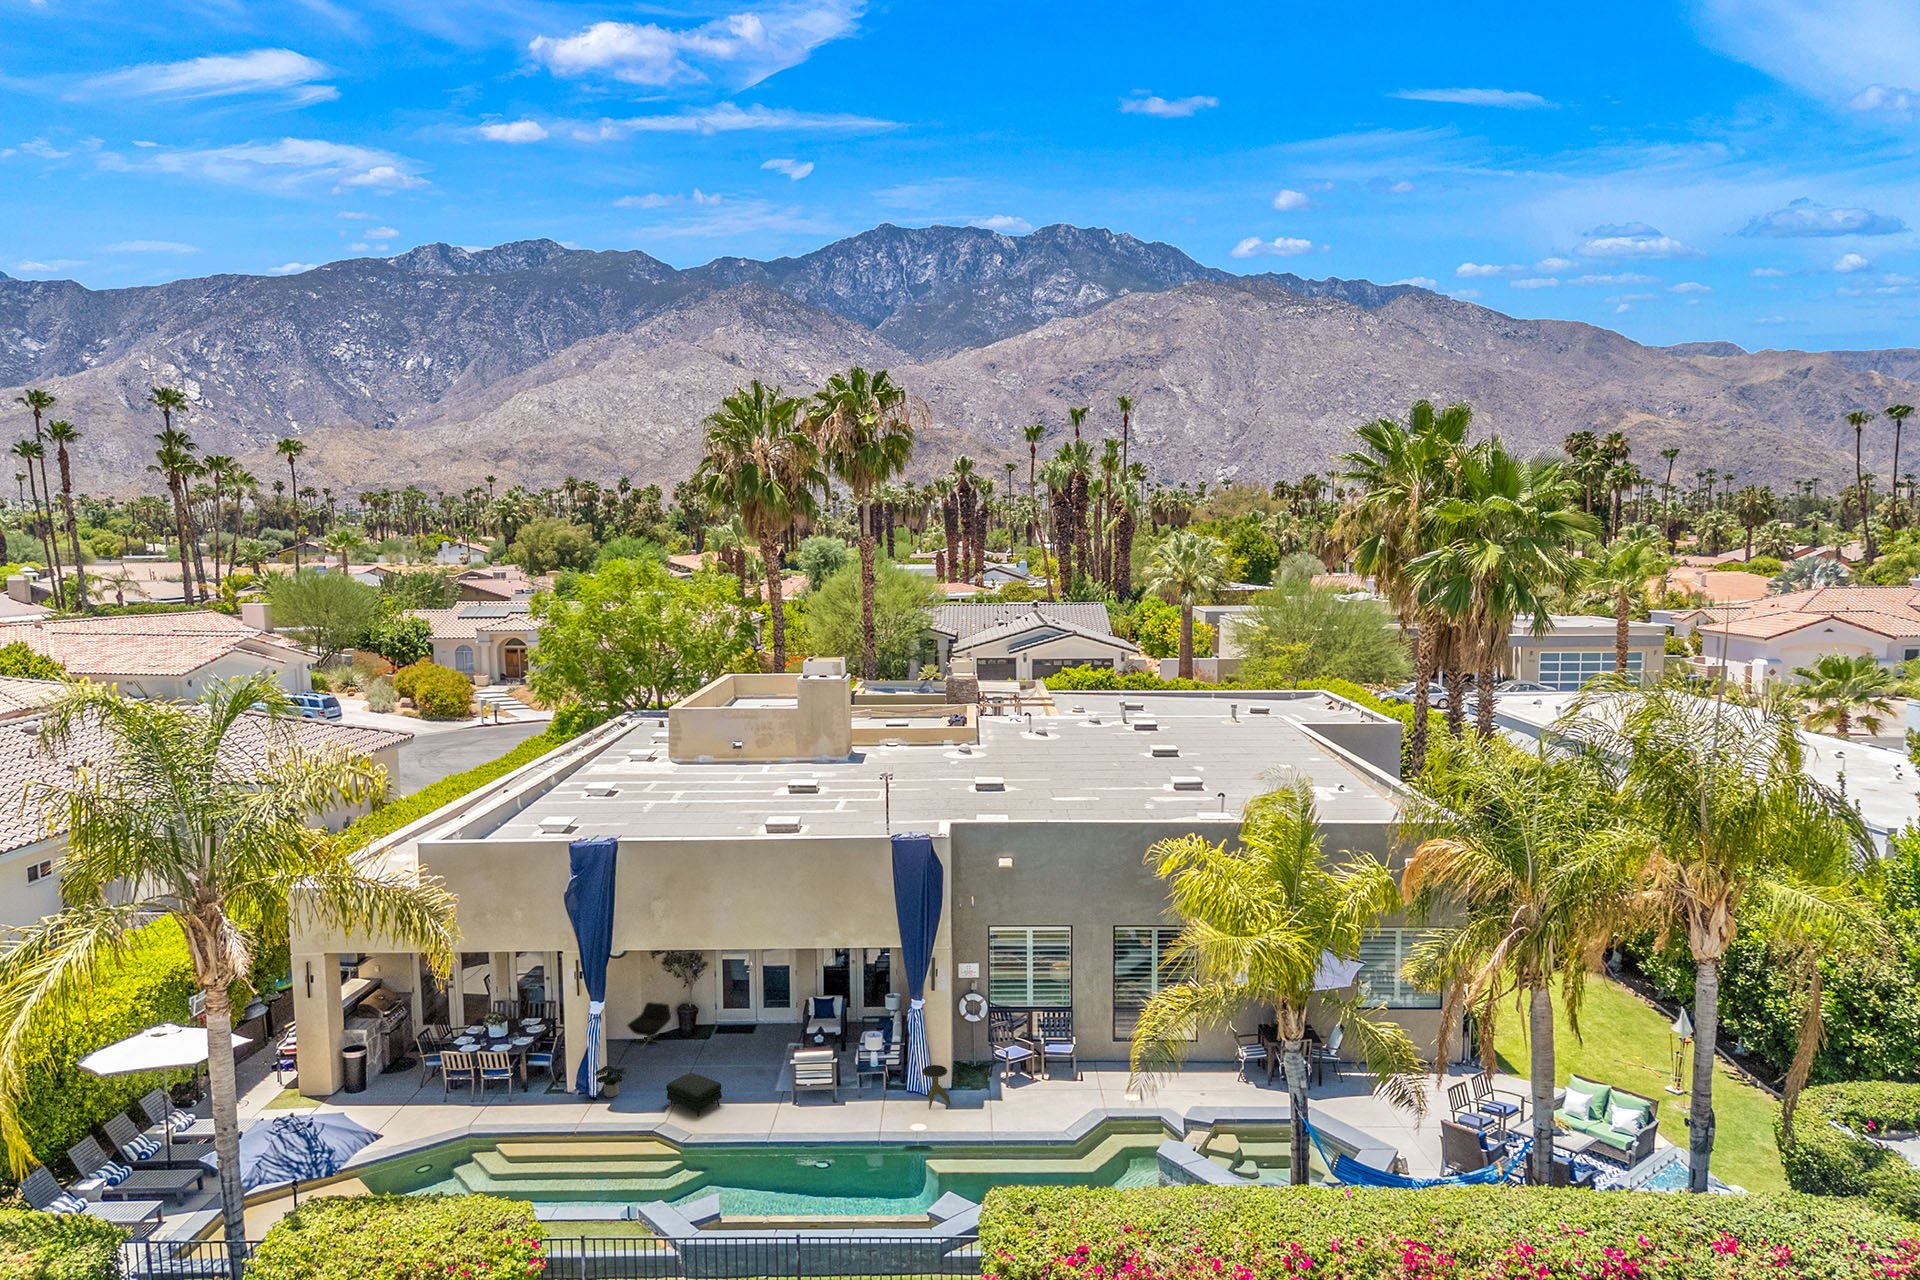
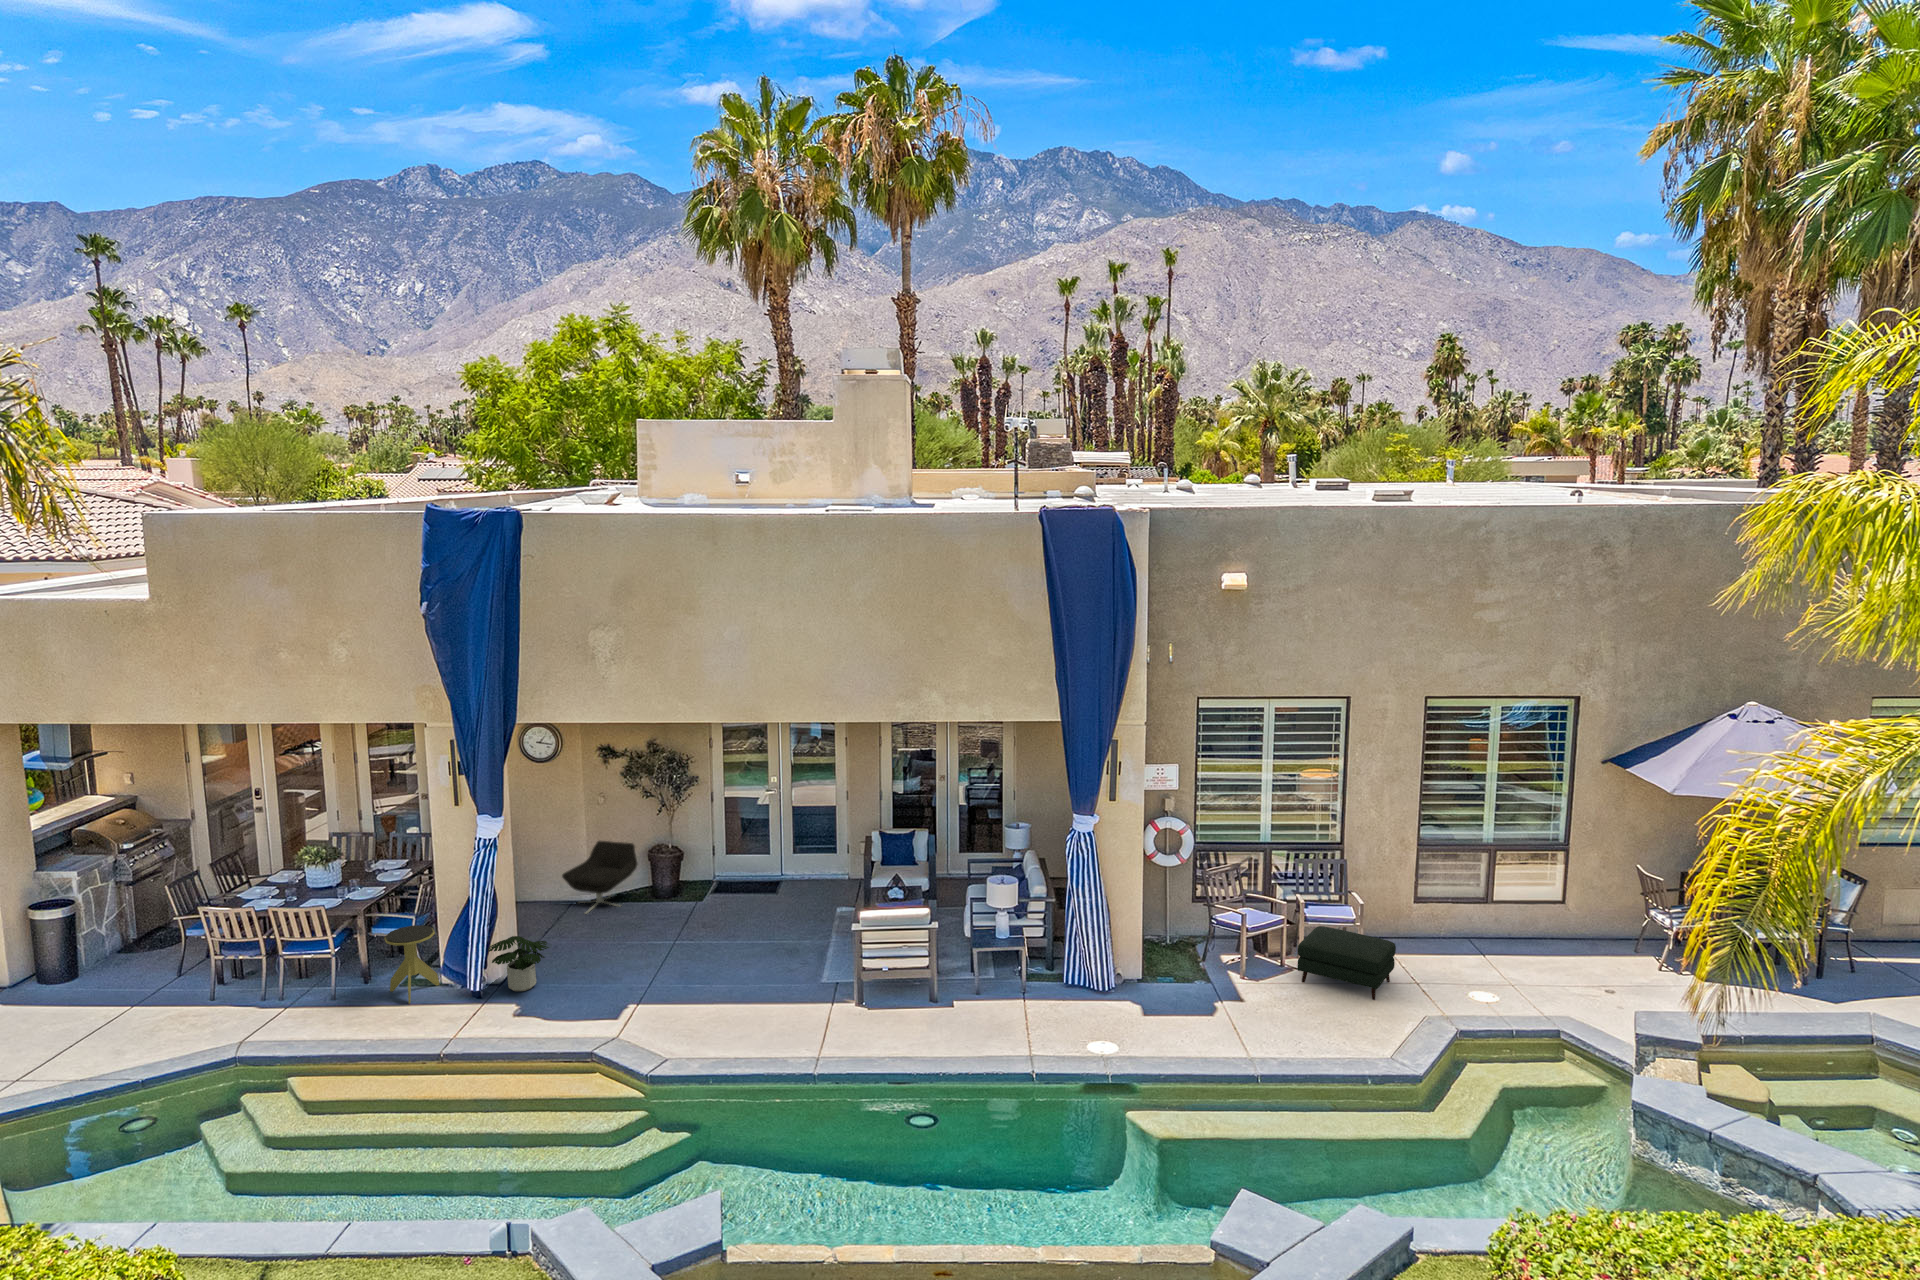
side table: present [922,1065,950,1109] -> present [384,925,439,1004]
ottoman: present [666,1073,722,1116] -> present [1297,926,1396,1000]

